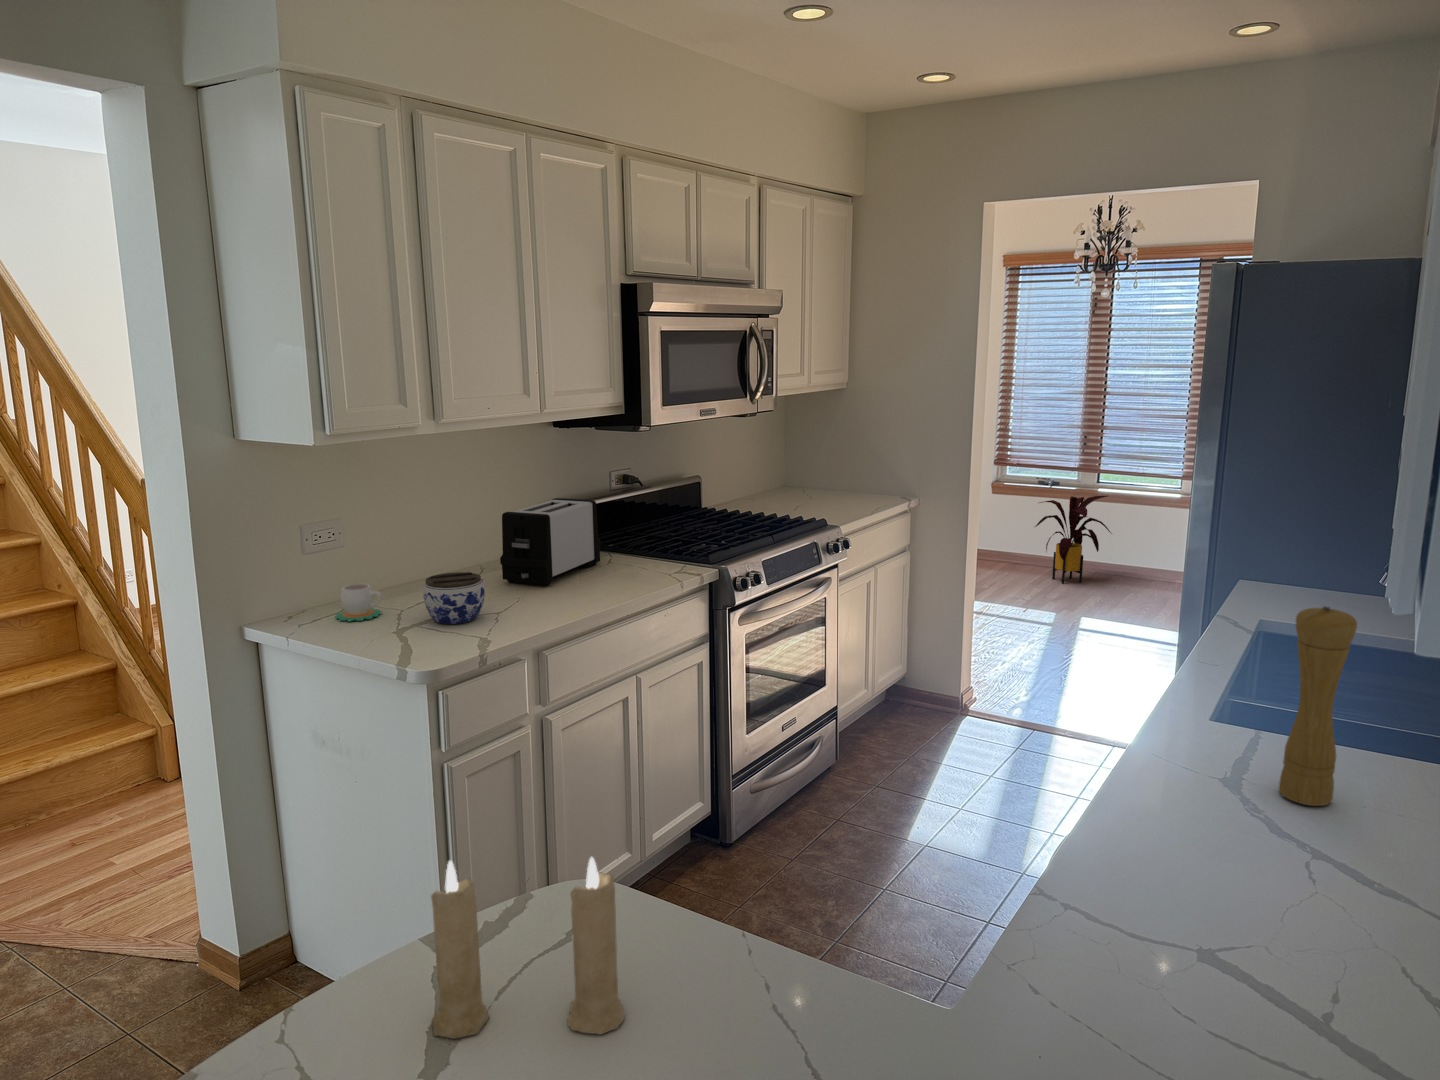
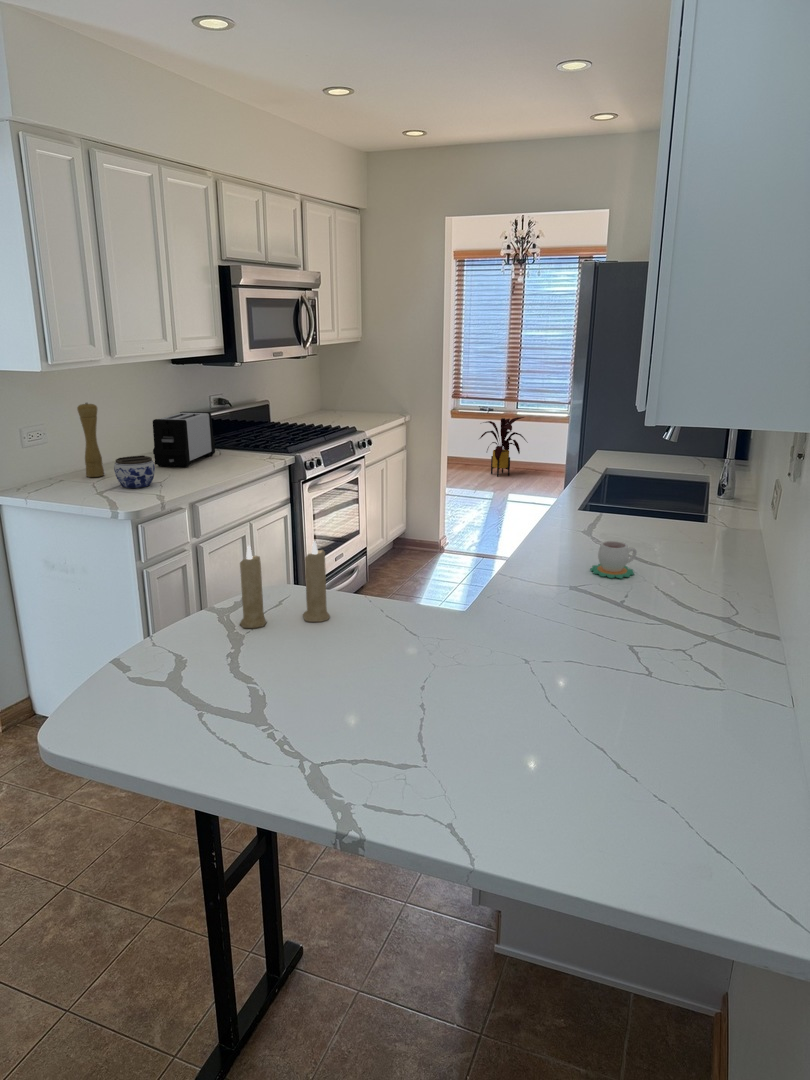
mug: present [335,584,382,621] -> present [591,541,637,579]
pepper mill: present [1279,607,1357,806] -> present [77,403,104,477]

